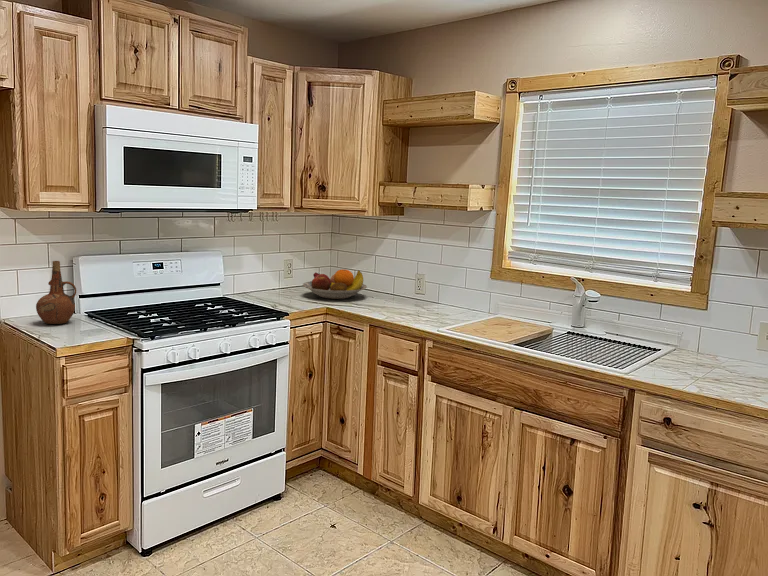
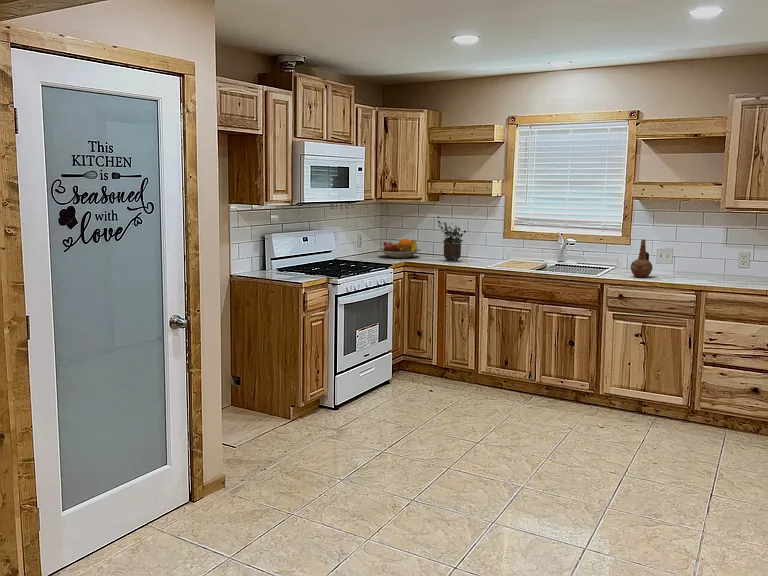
potted plant: none [381,238,422,311] -> present [437,216,466,261]
ceramic pitcher: present [36,261,76,324] -> present [631,240,652,277]

